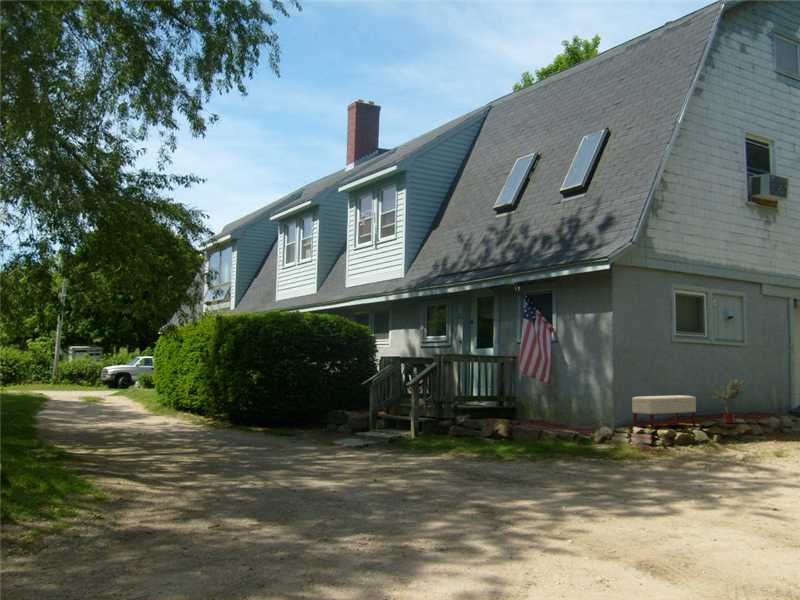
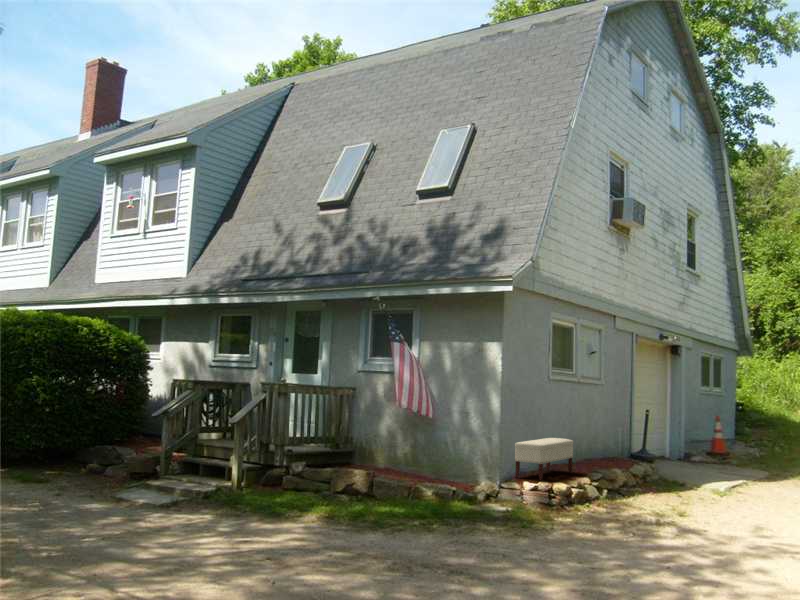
potted tree: present [713,375,744,423] -> none [574,413,607,467]

